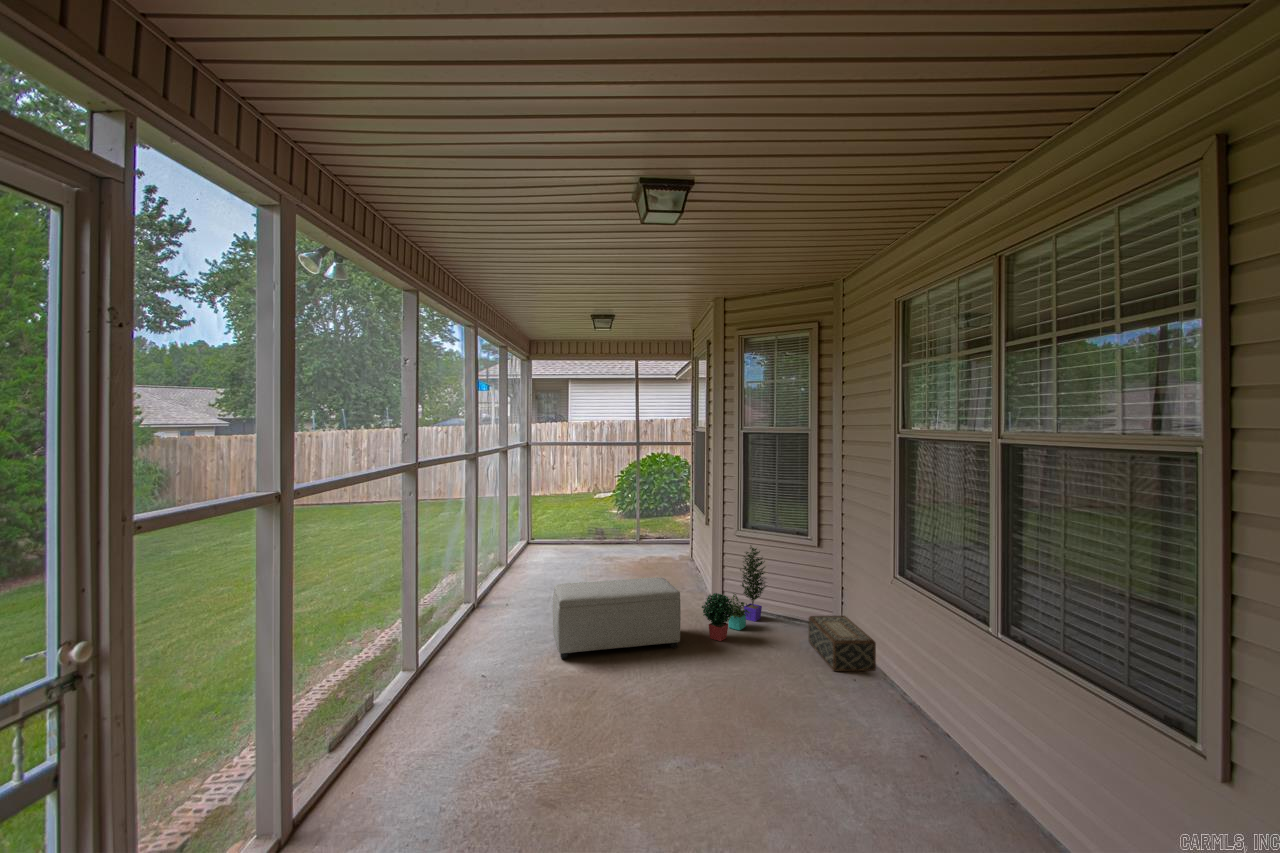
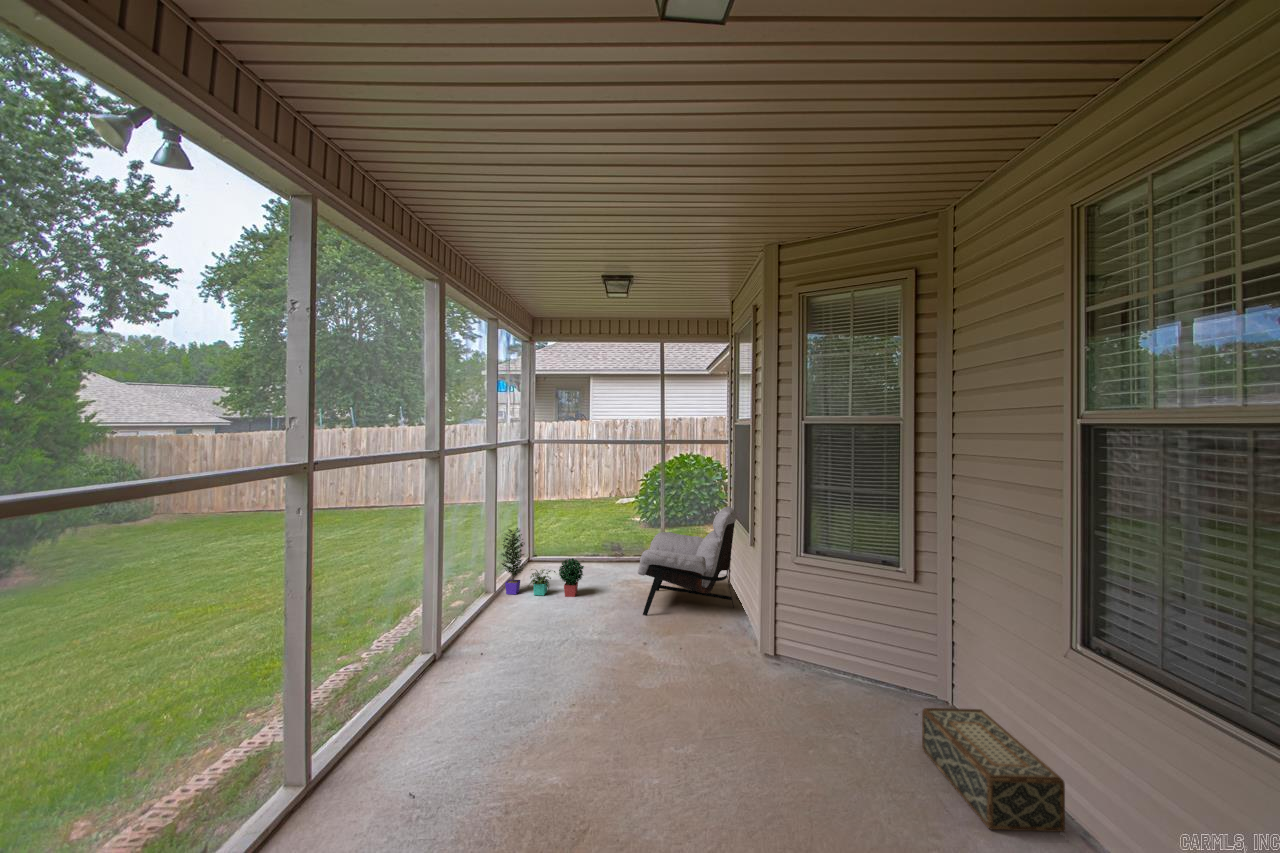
lounge chair: none [619,495,697,580] -> present [638,506,736,615]
potted plant: present [702,545,766,641] -> present [501,528,584,597]
ottoman: present [553,578,681,659] -> none [526,634,719,773]

